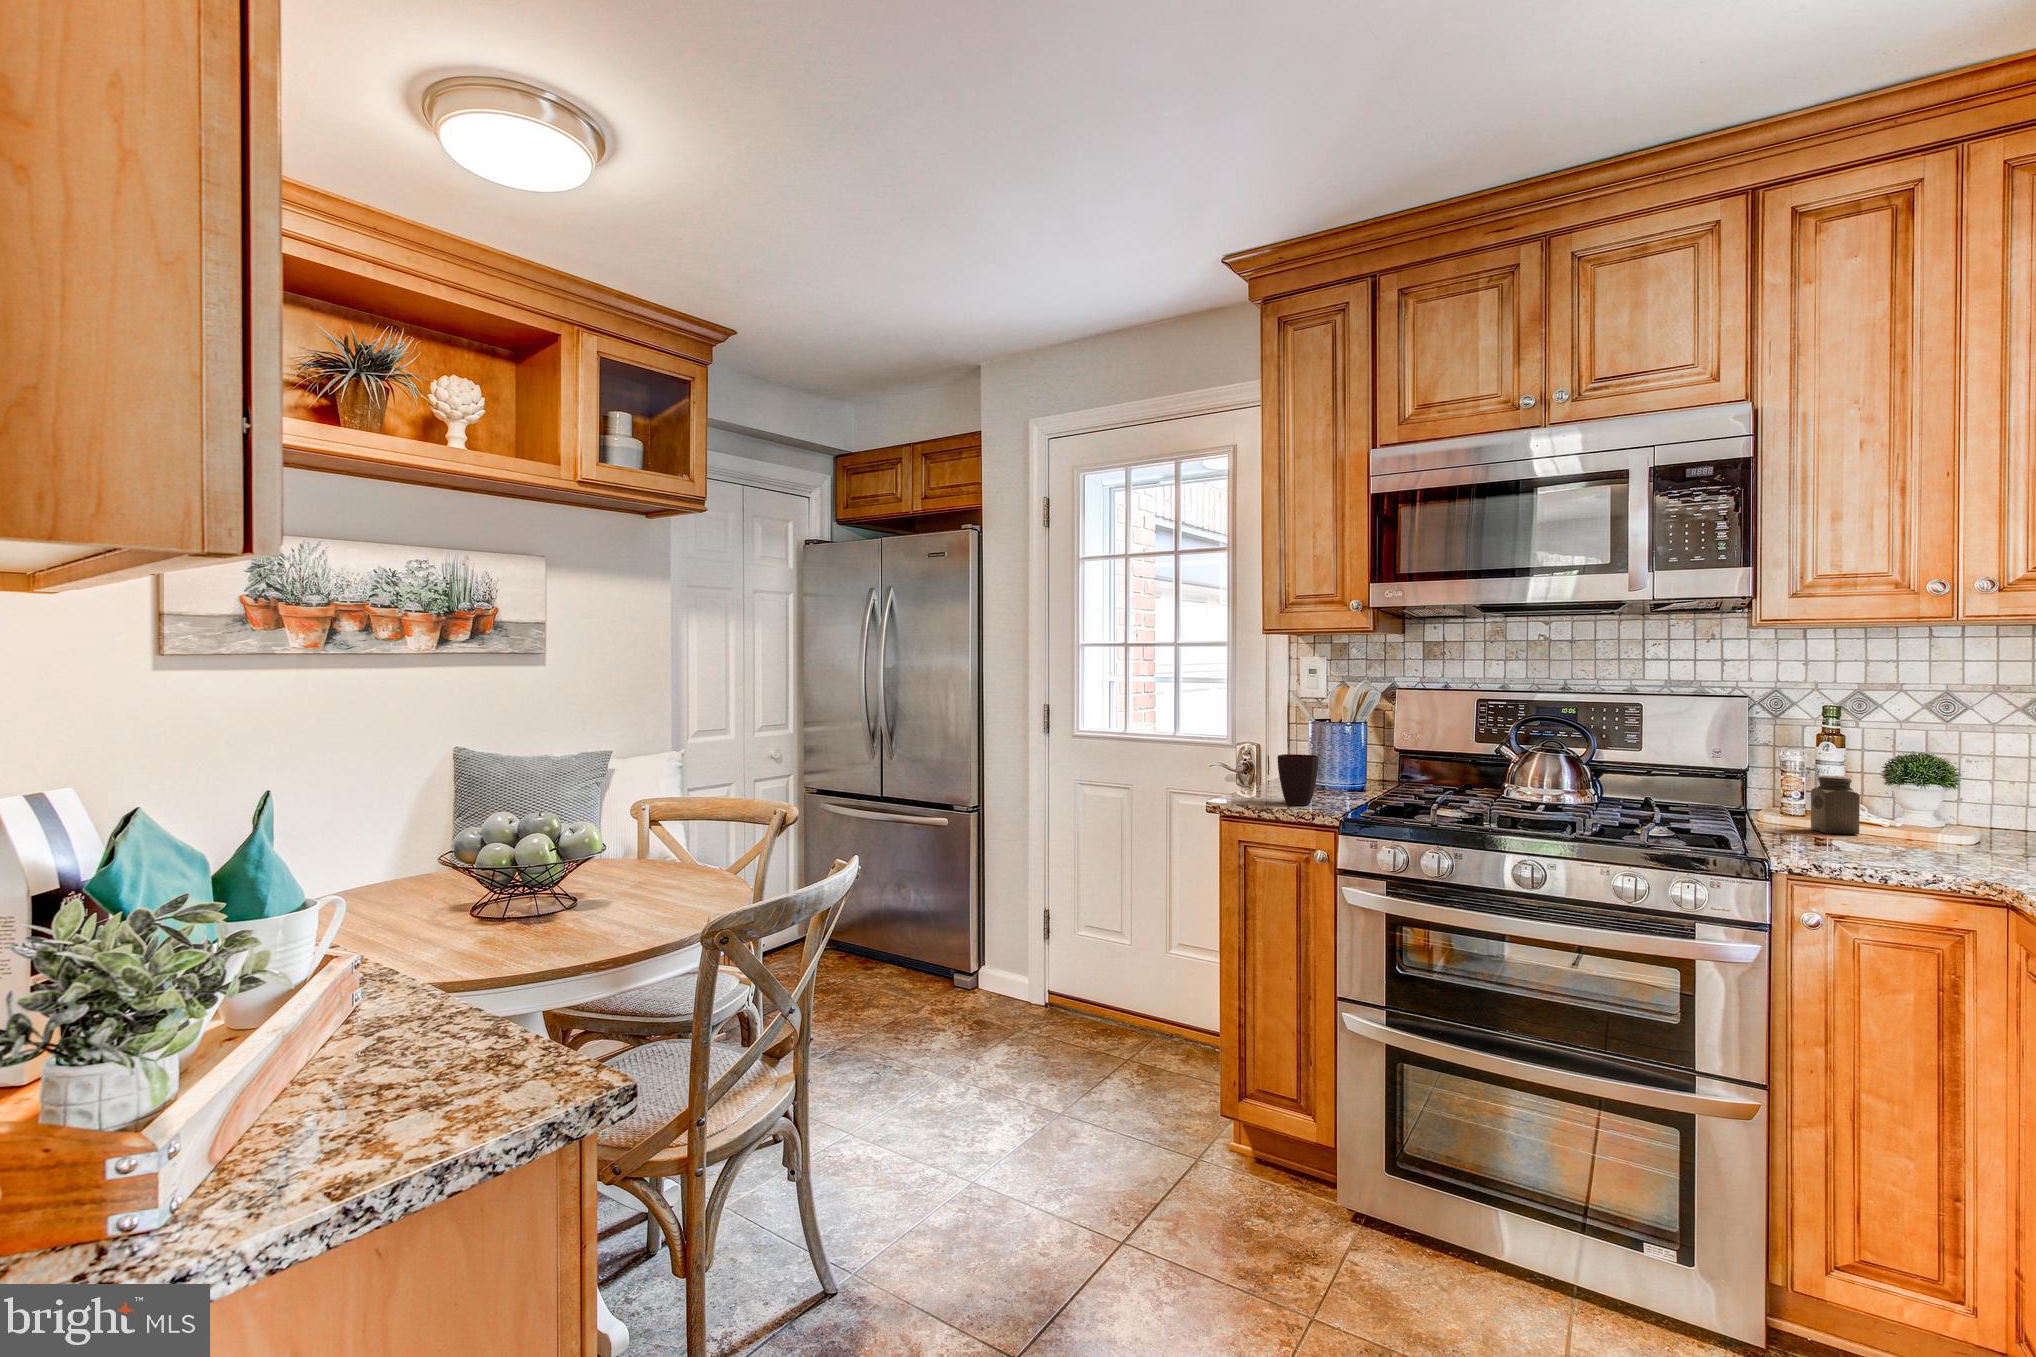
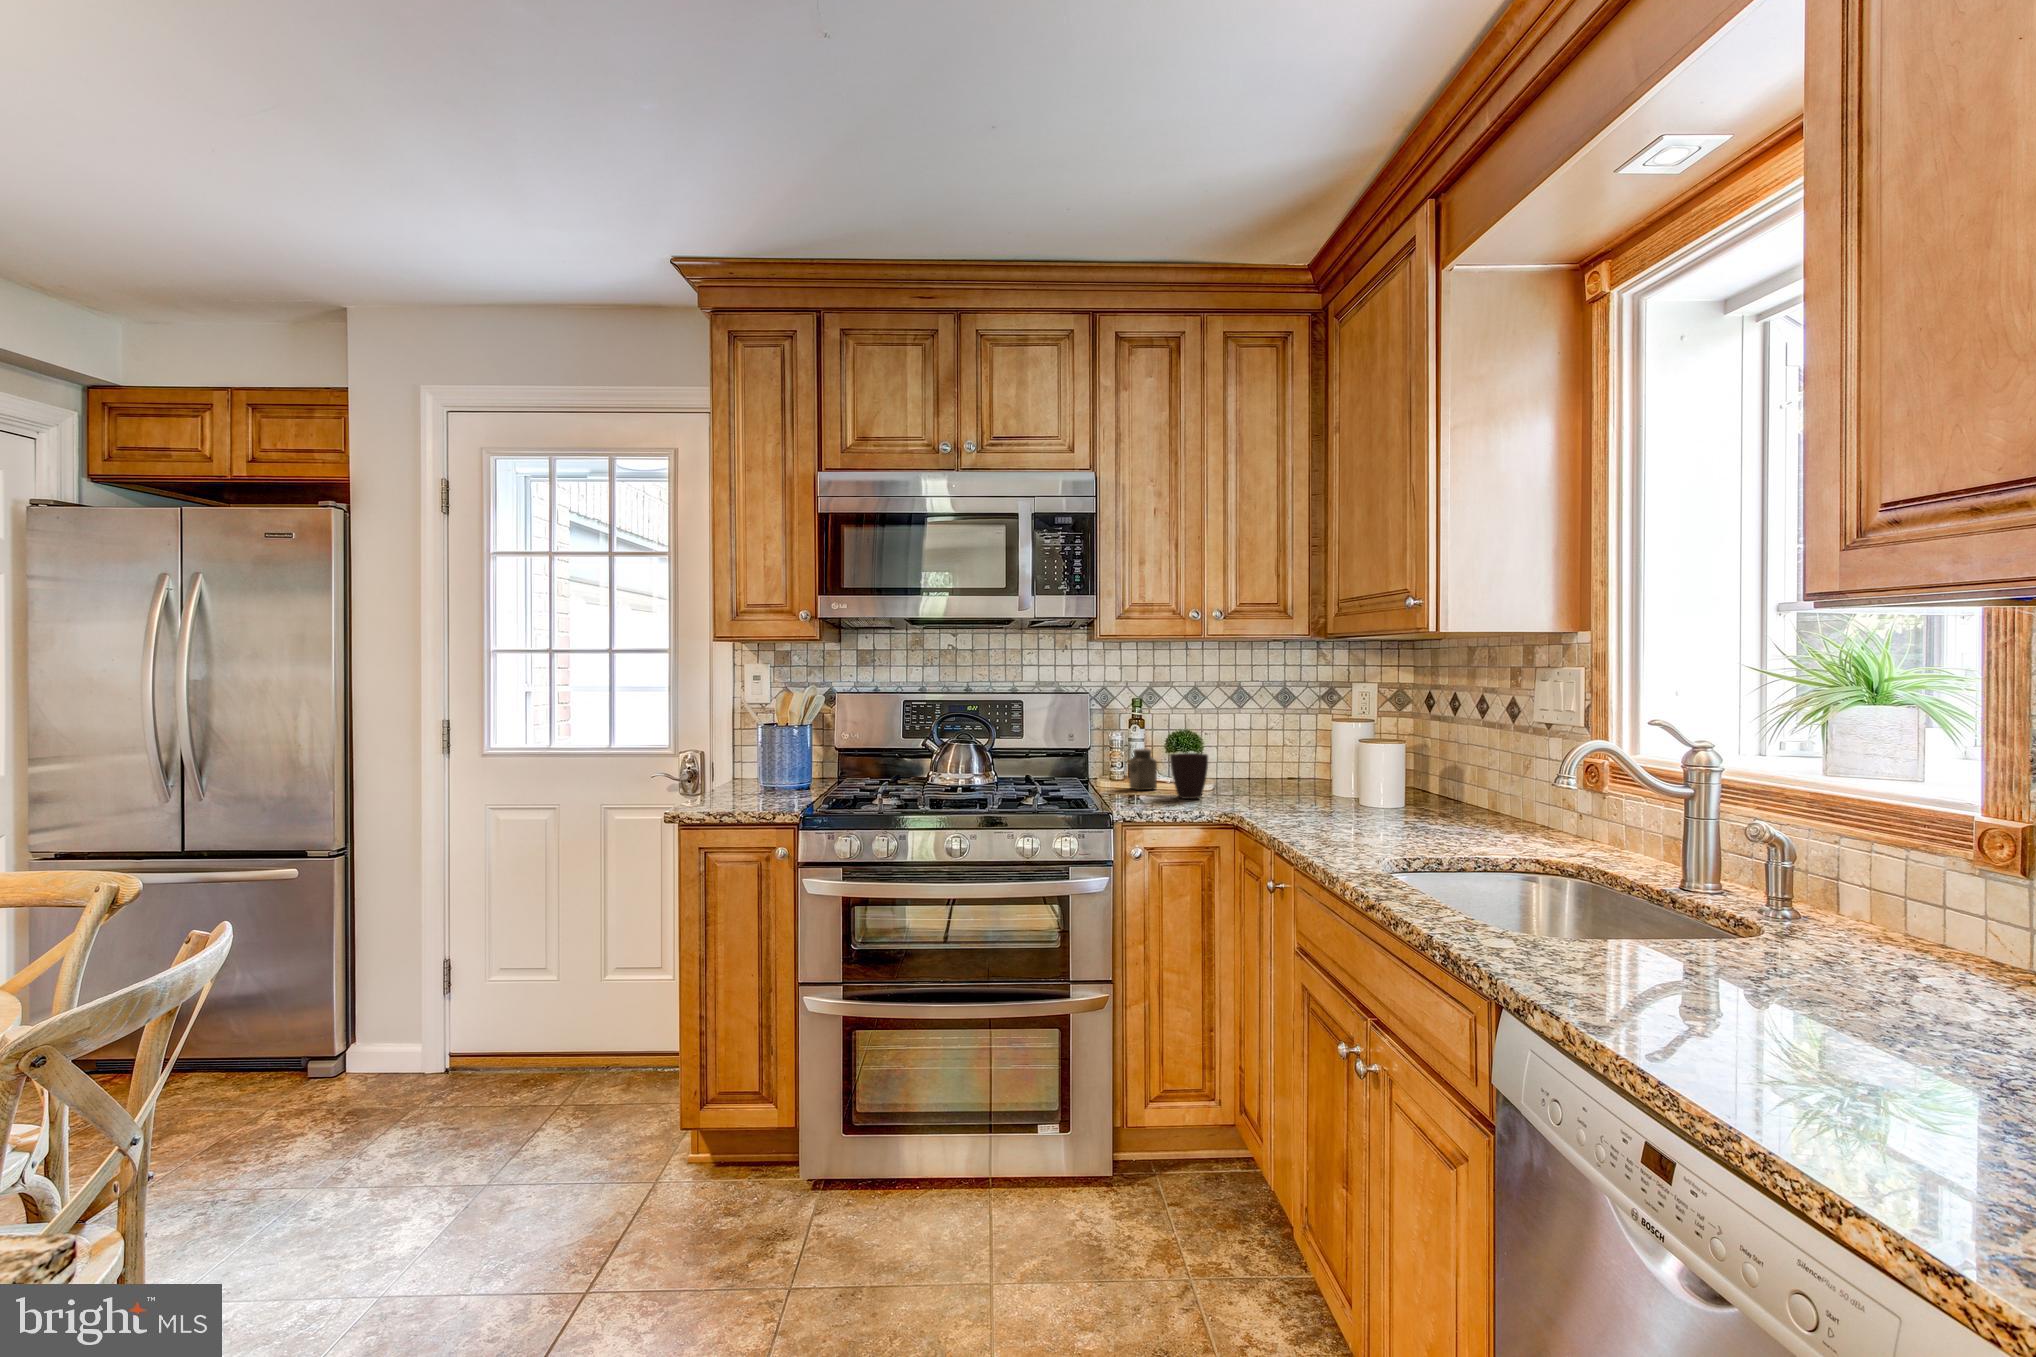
cup: present [1278,754,1319,805] -> present [1170,753,1208,799]

